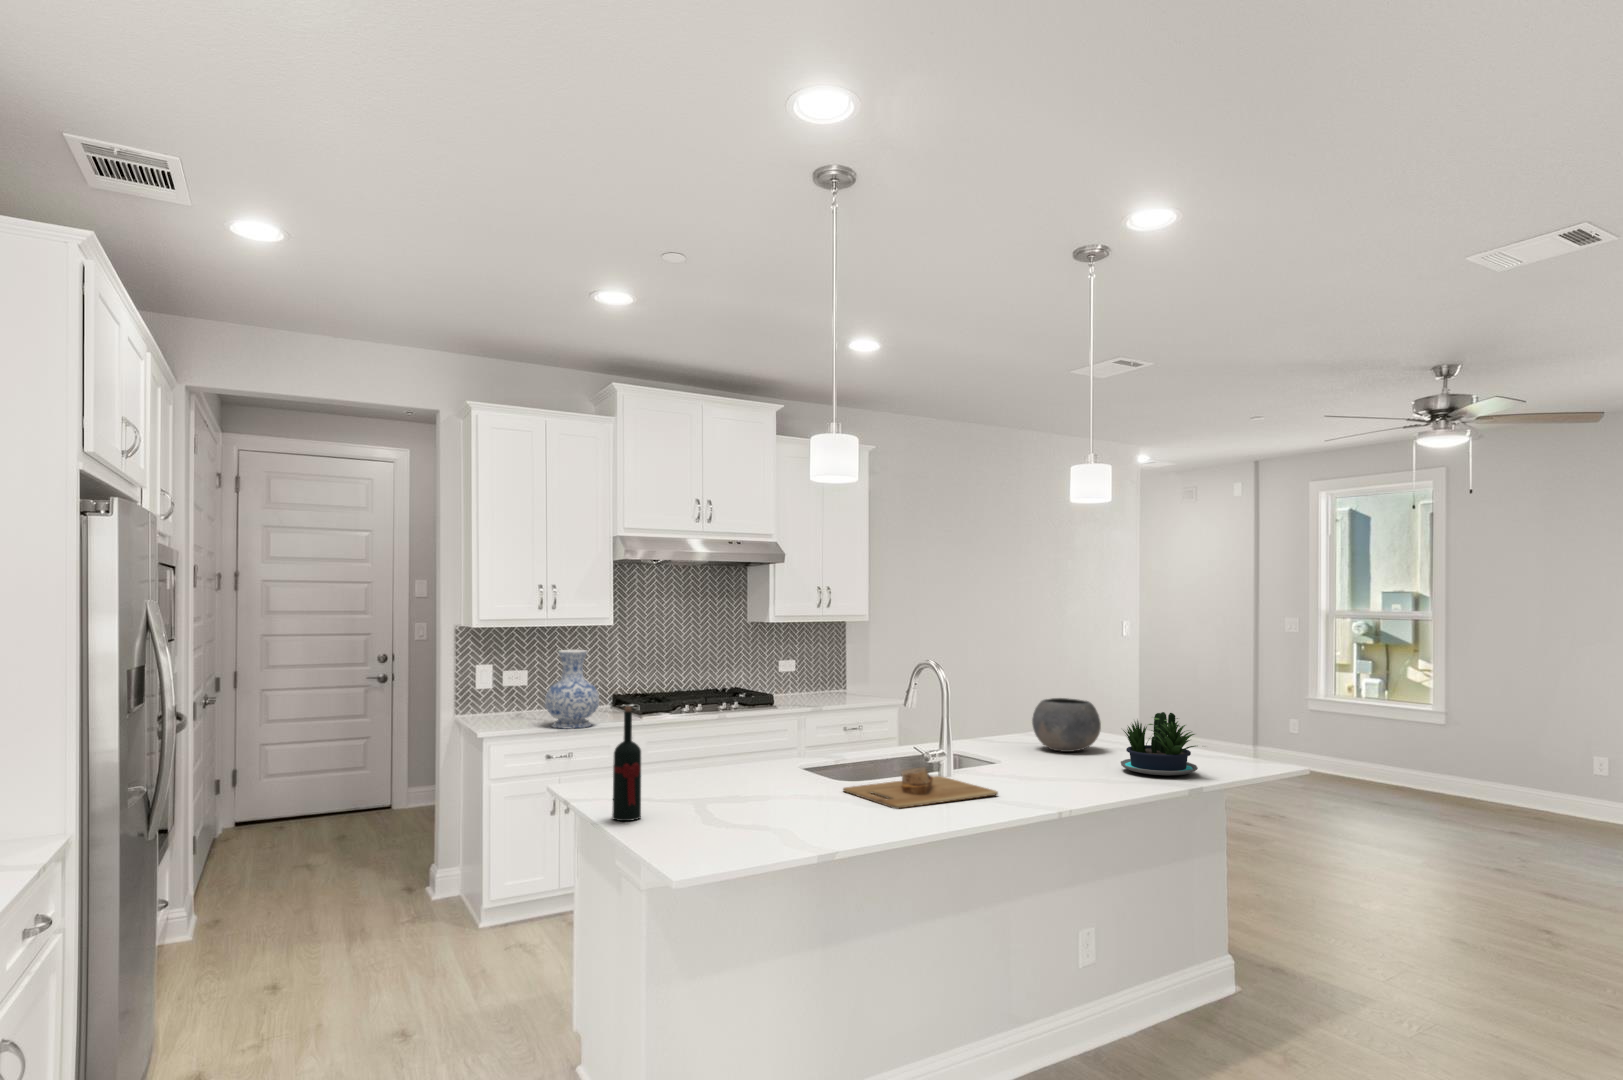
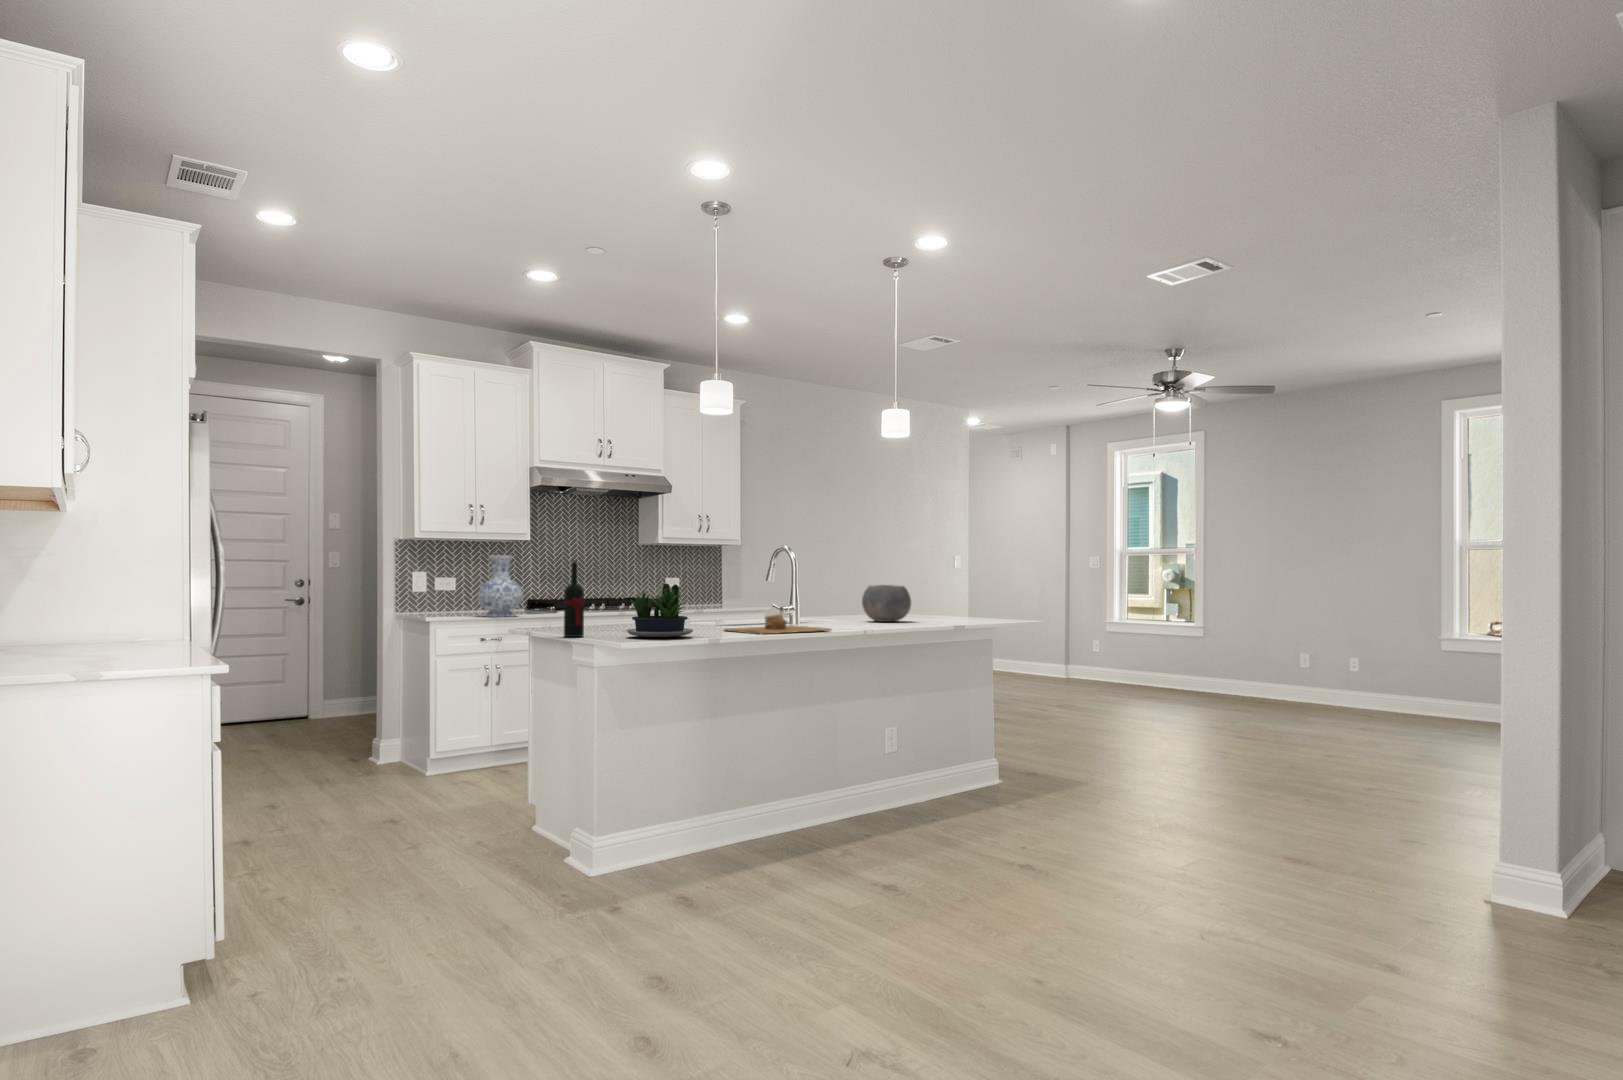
potted plant: present [1121,712,1198,775] -> present [627,583,693,637]

